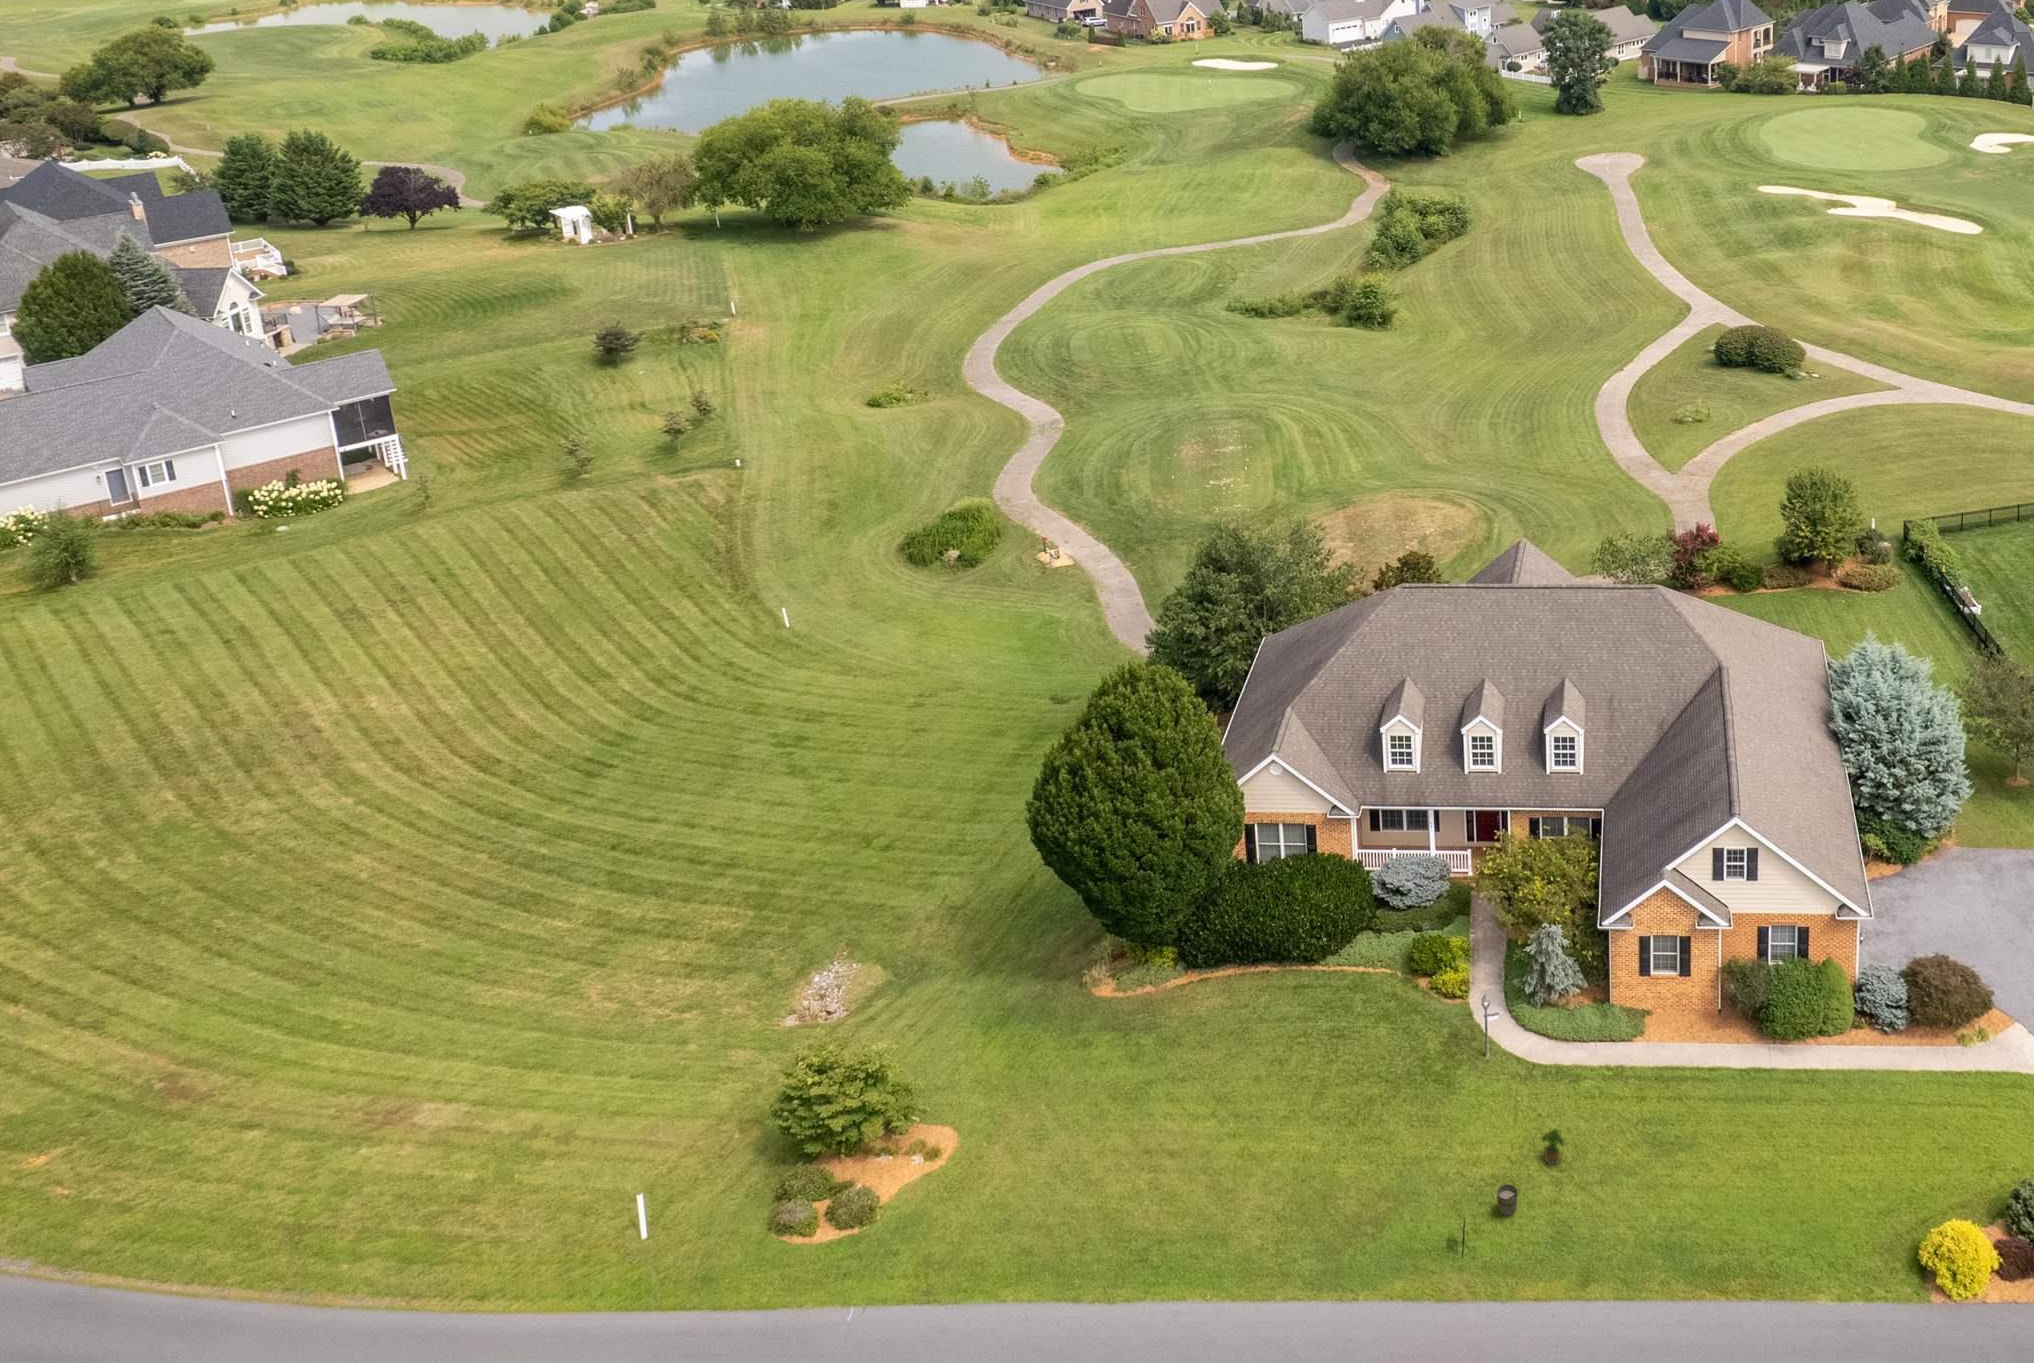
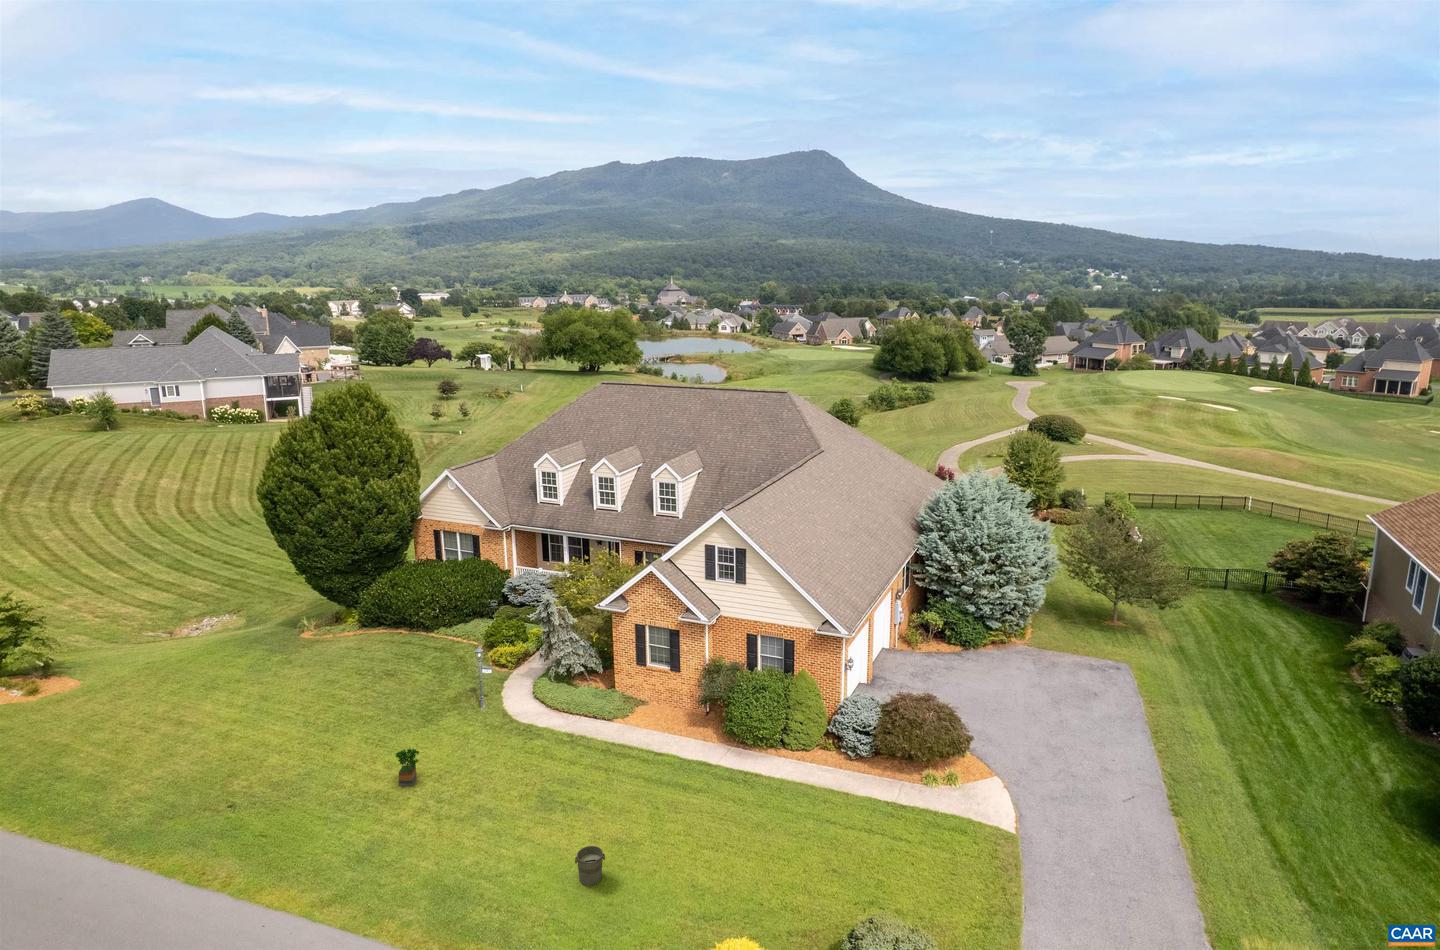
bucket: present [1497,1184,1520,1216] -> present [575,846,605,886]

